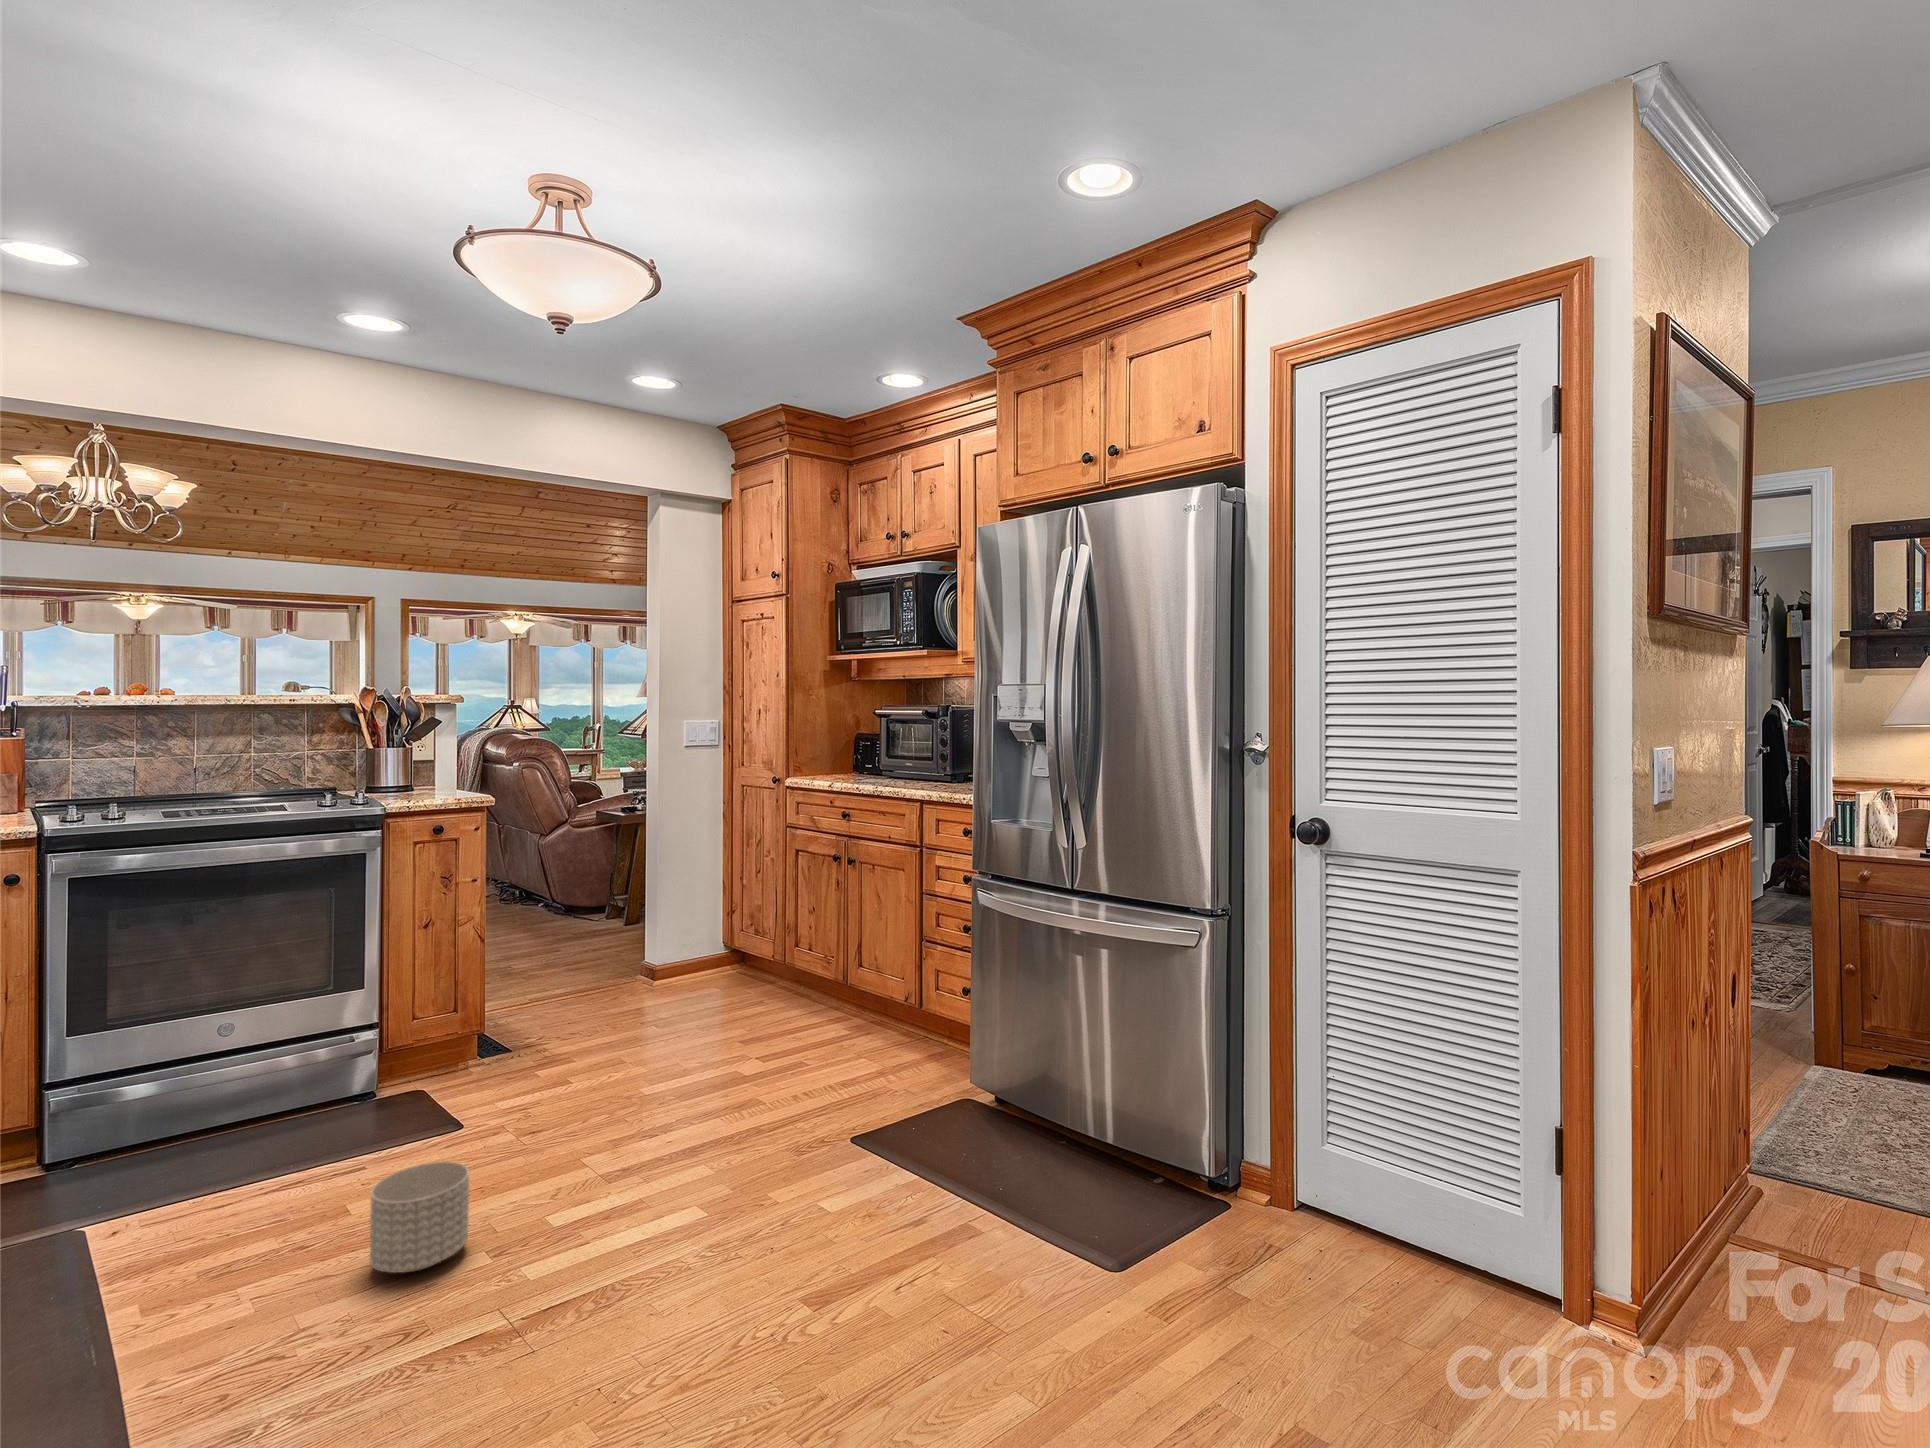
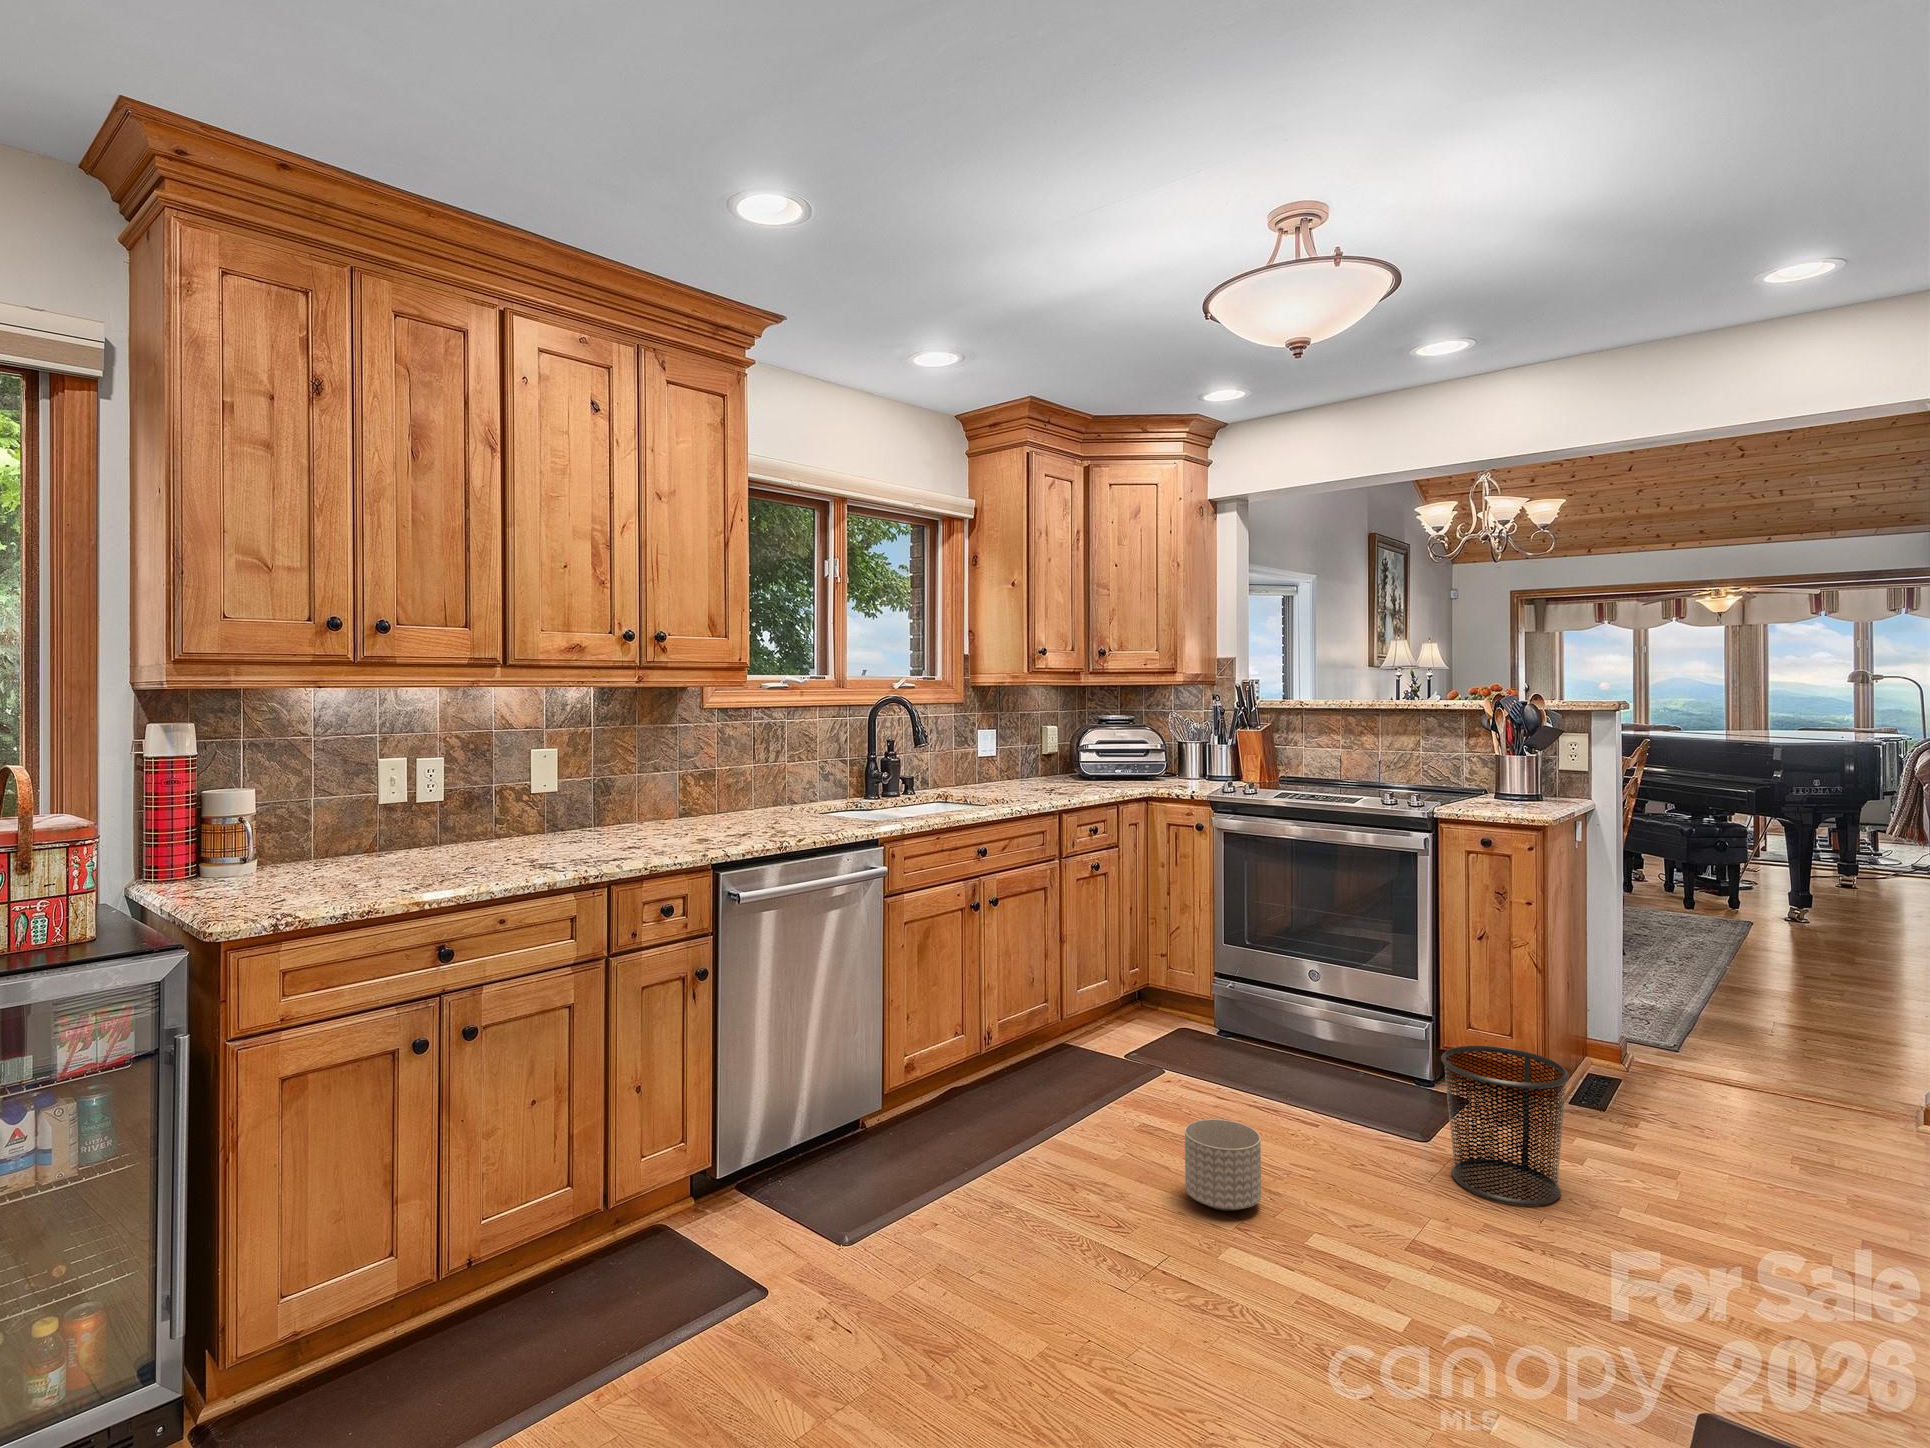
waste bin: none [511,994,619,1131] -> present [1441,1046,1569,1206]

